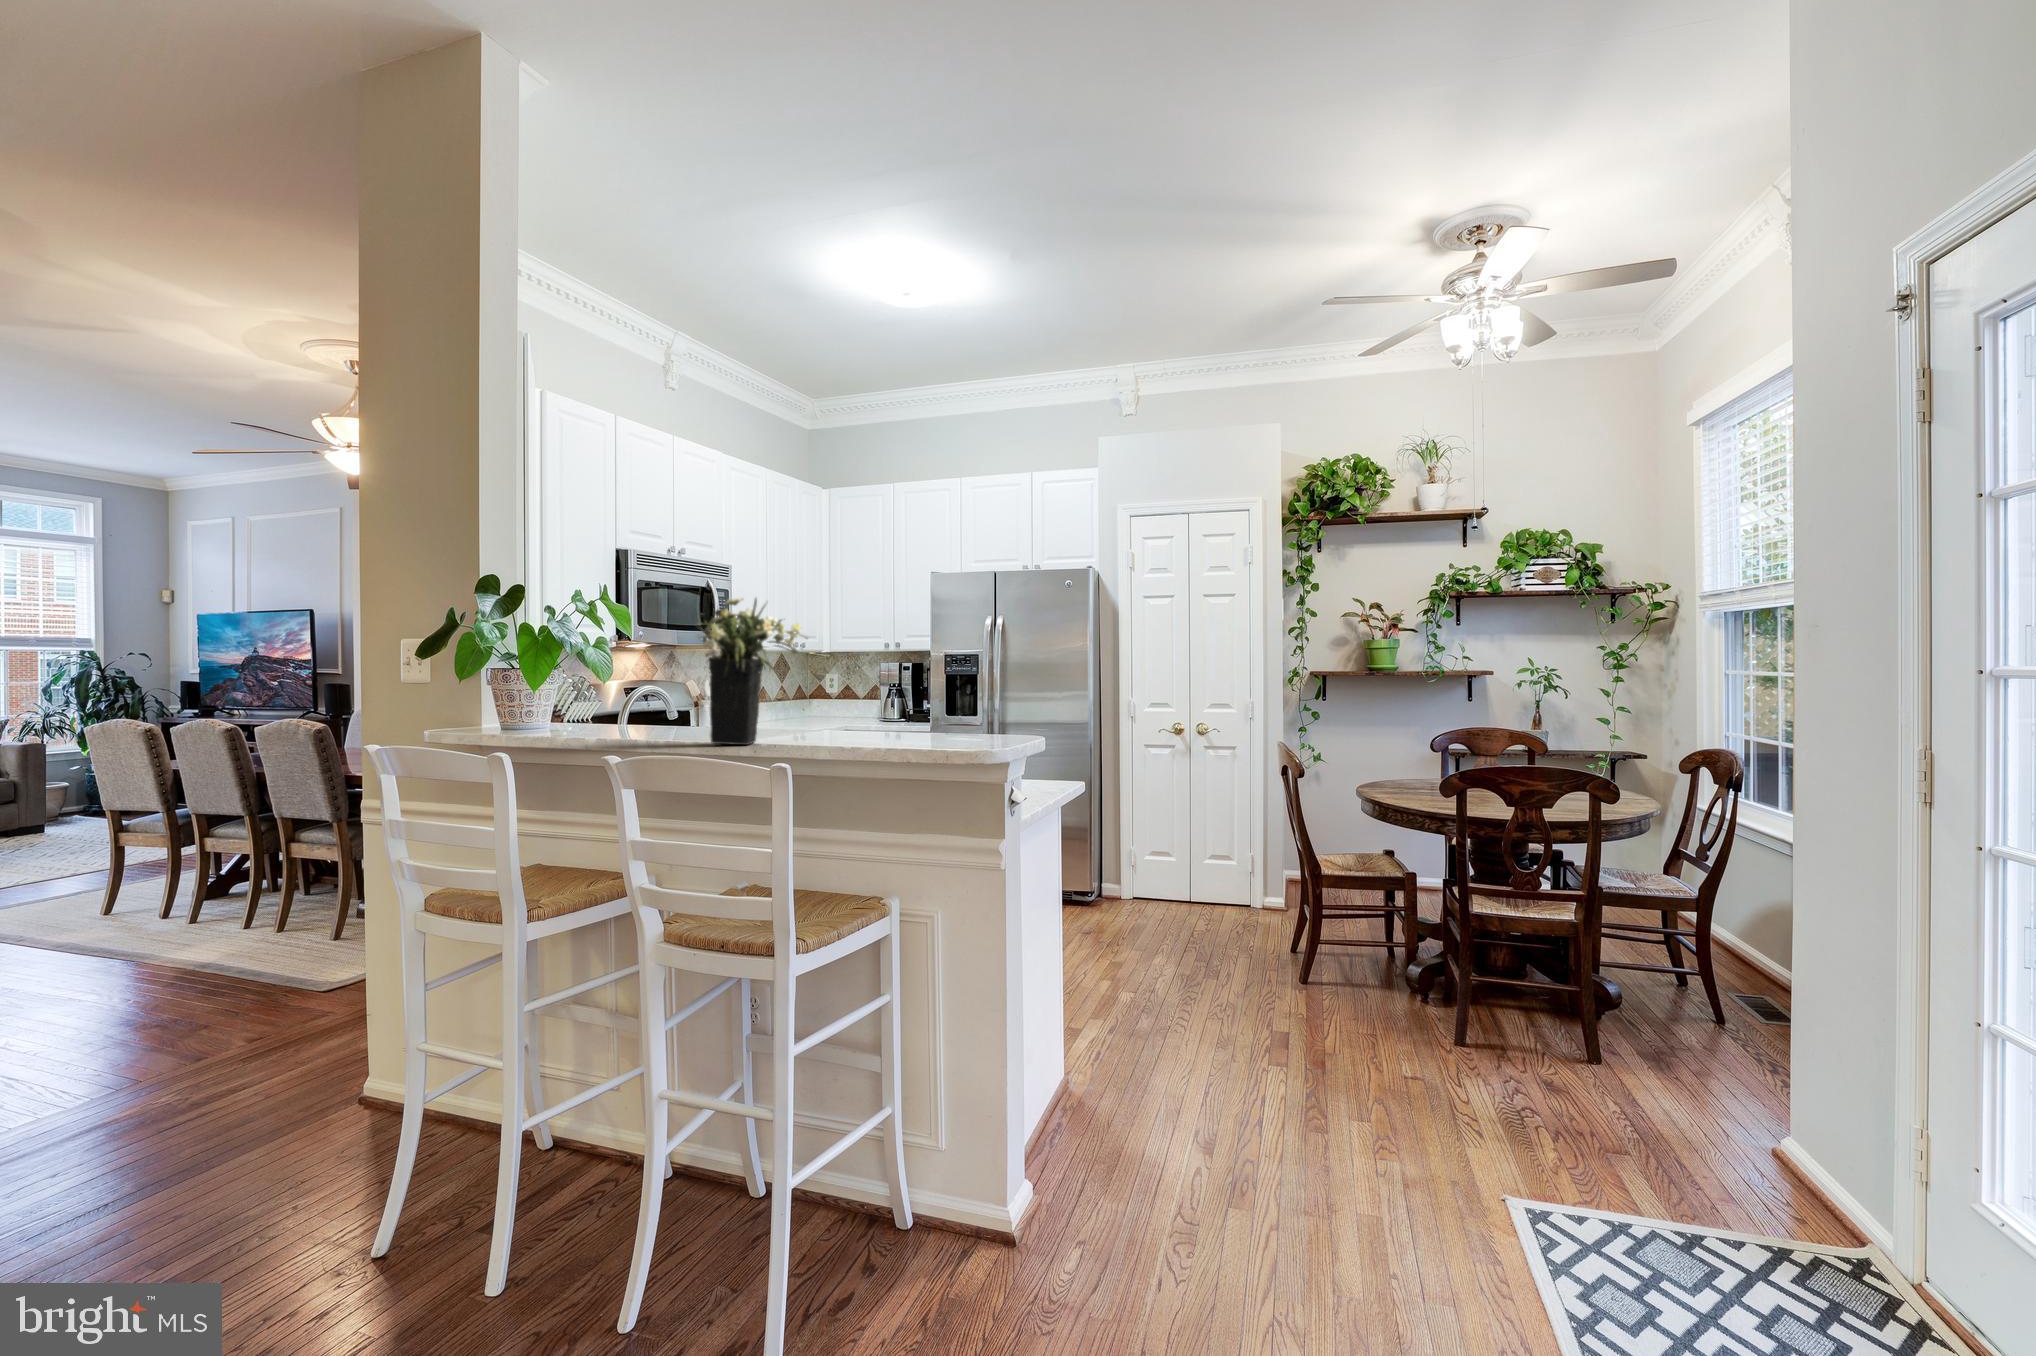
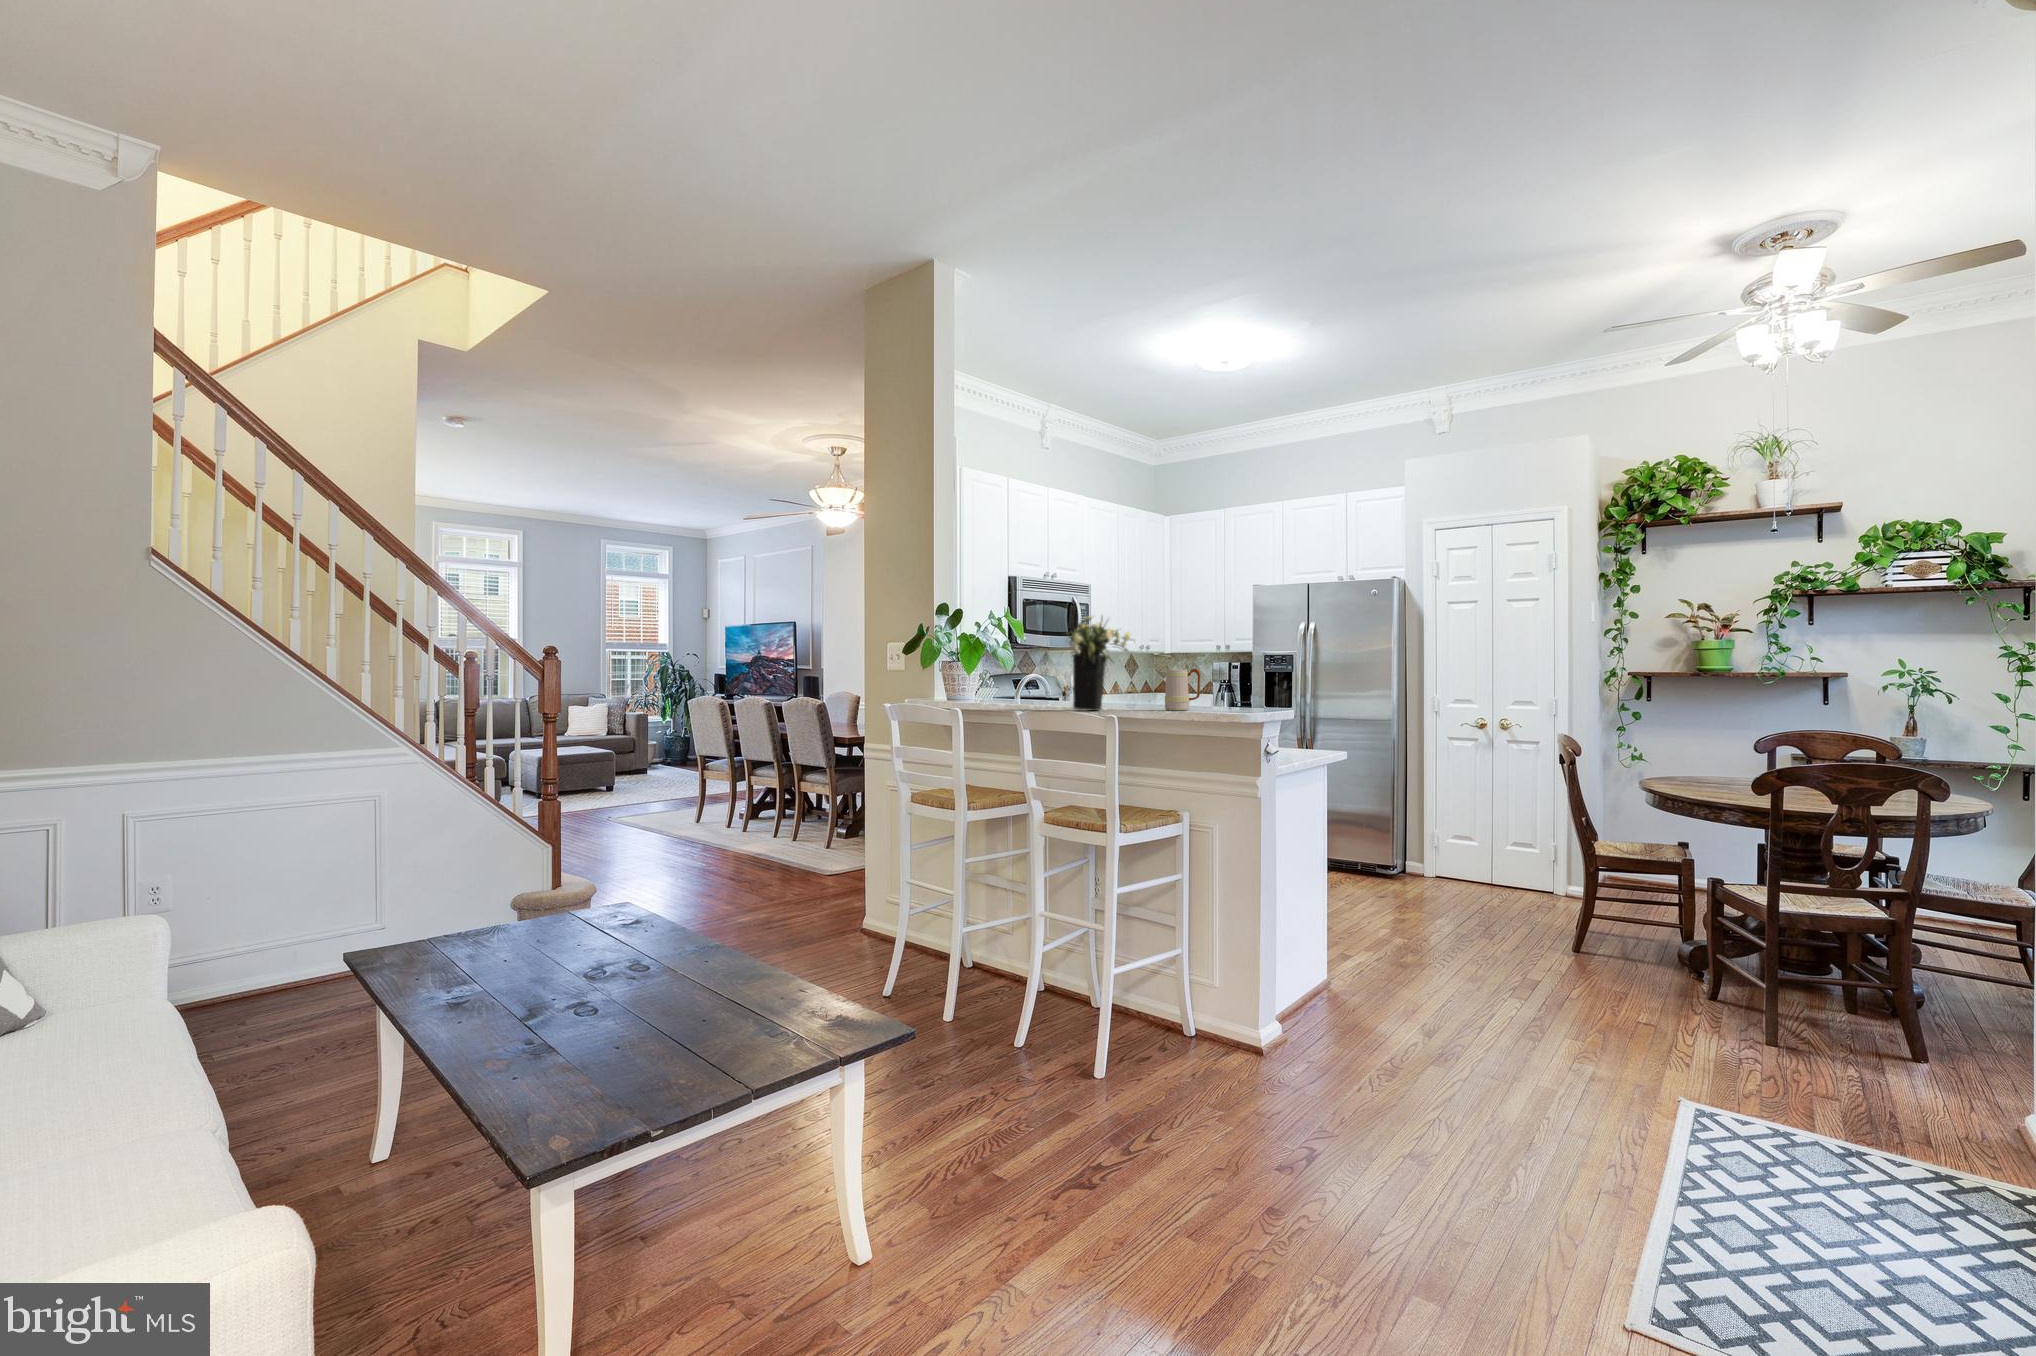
mug: none [853,678,905,740] -> present [1165,669,1201,711]

